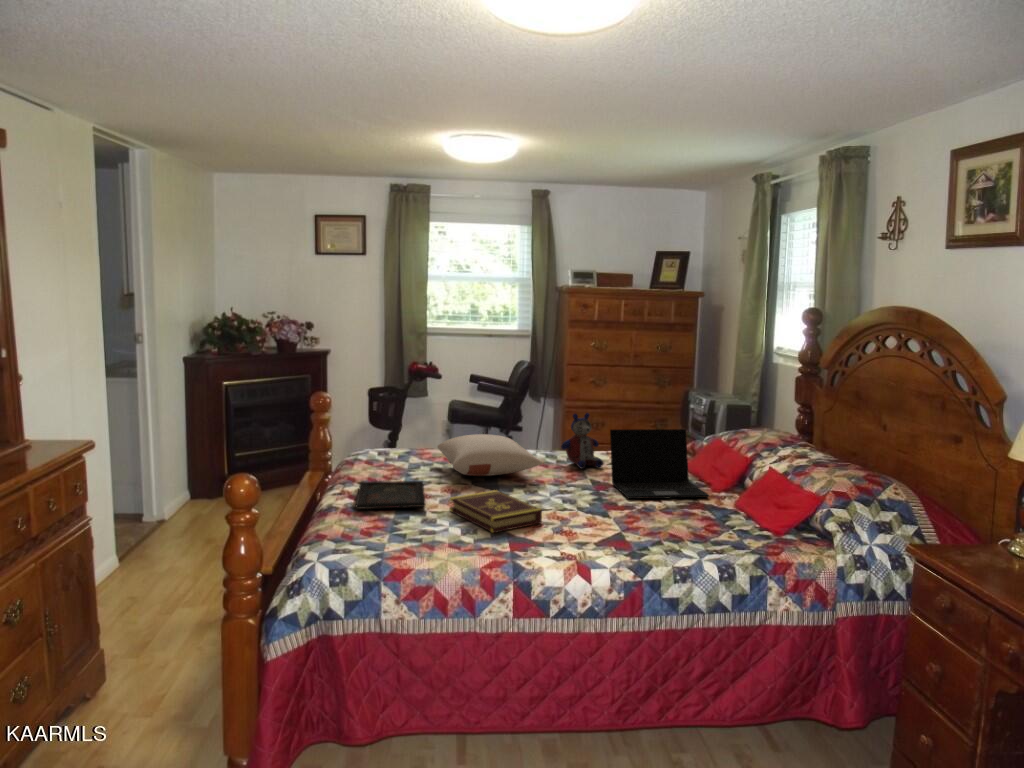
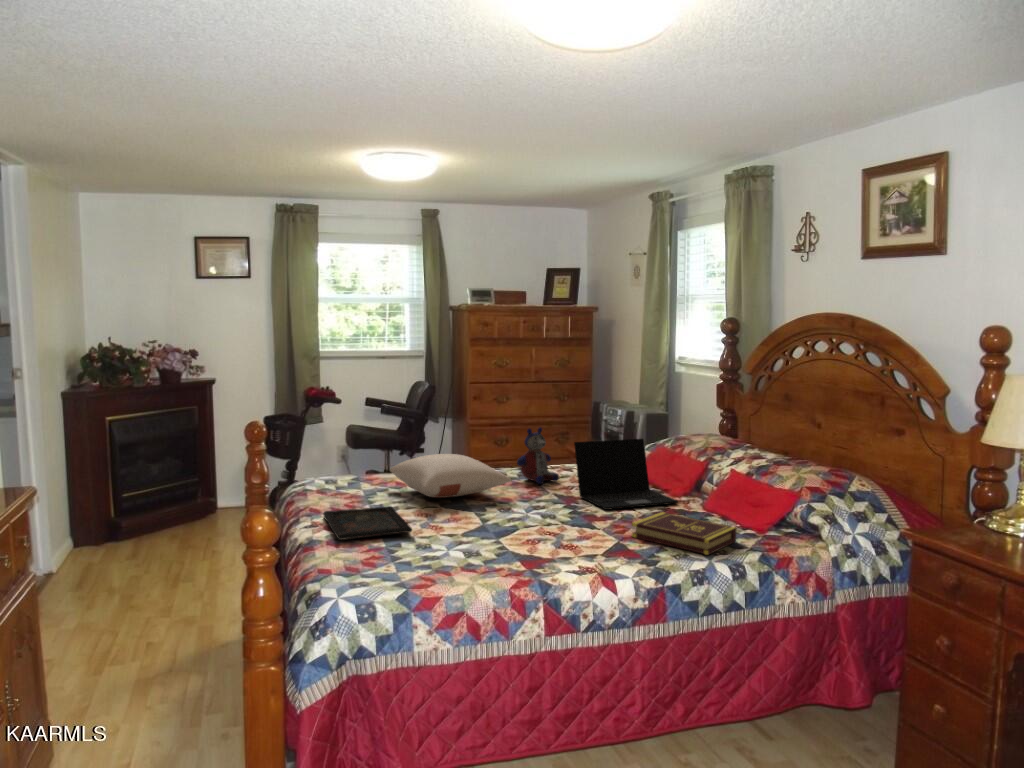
book: present [450,490,542,533] -> present [632,512,736,555]

